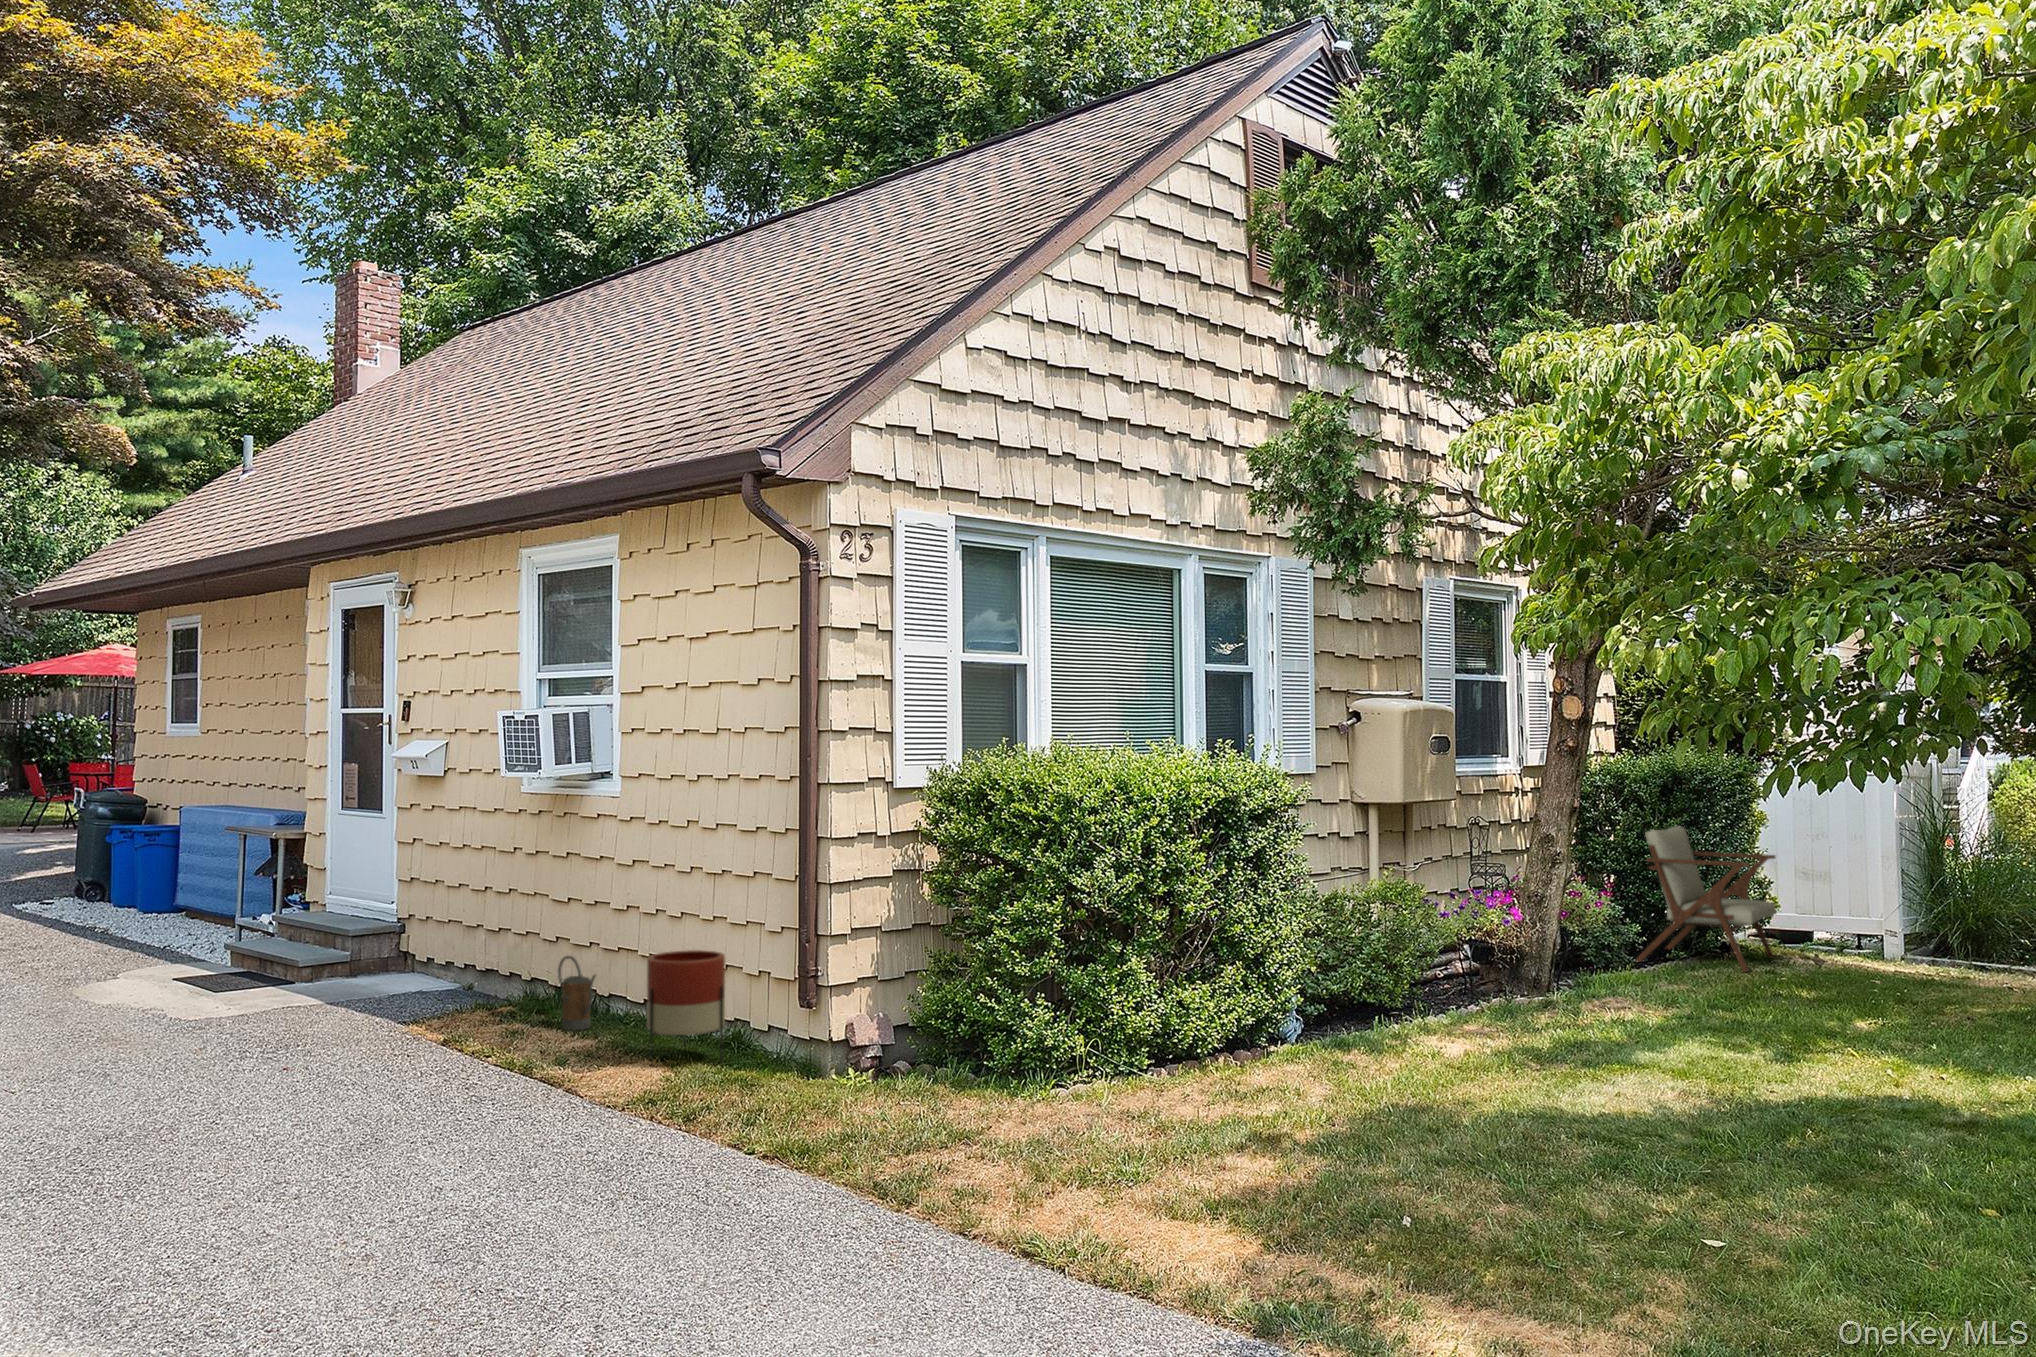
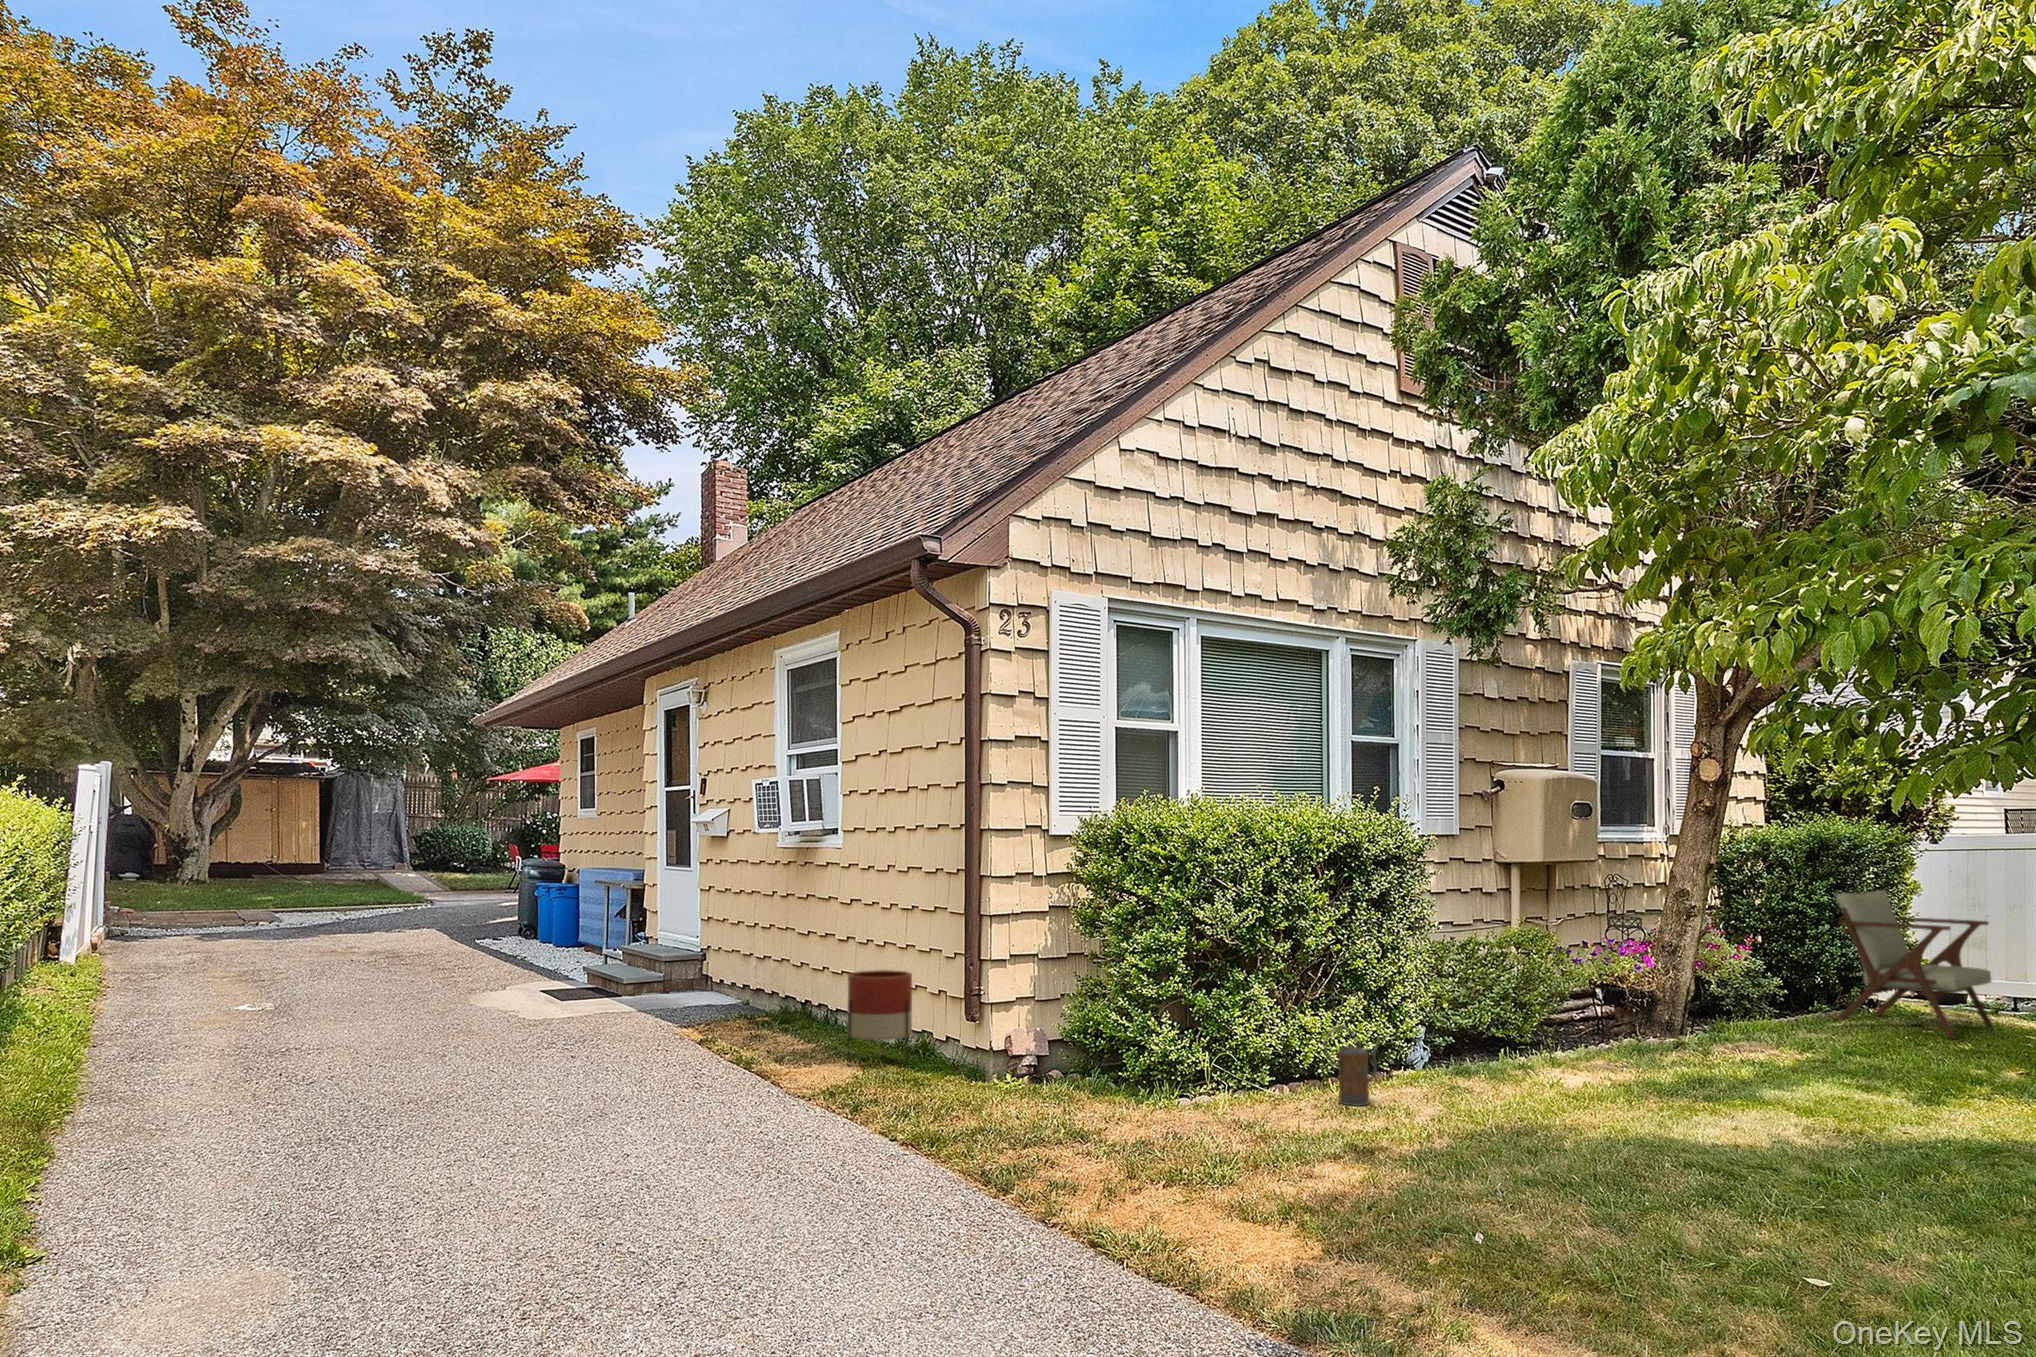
watering can: present [558,956,596,1030] -> present [1324,1026,1381,1106]

